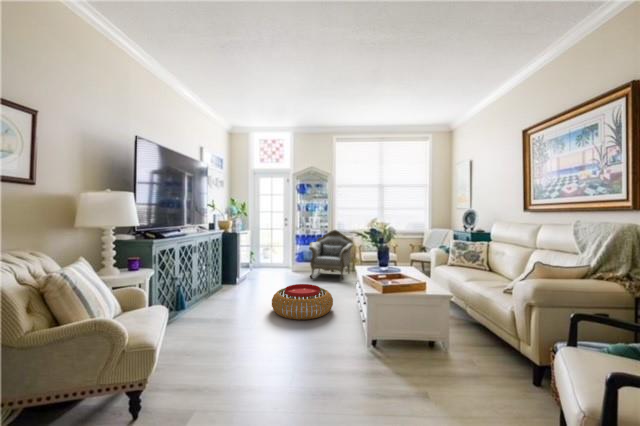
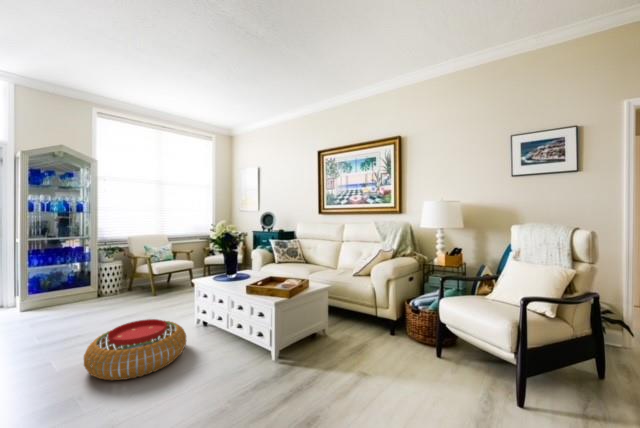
armchair: present [309,230,353,280] -> none [66,240,143,316]

